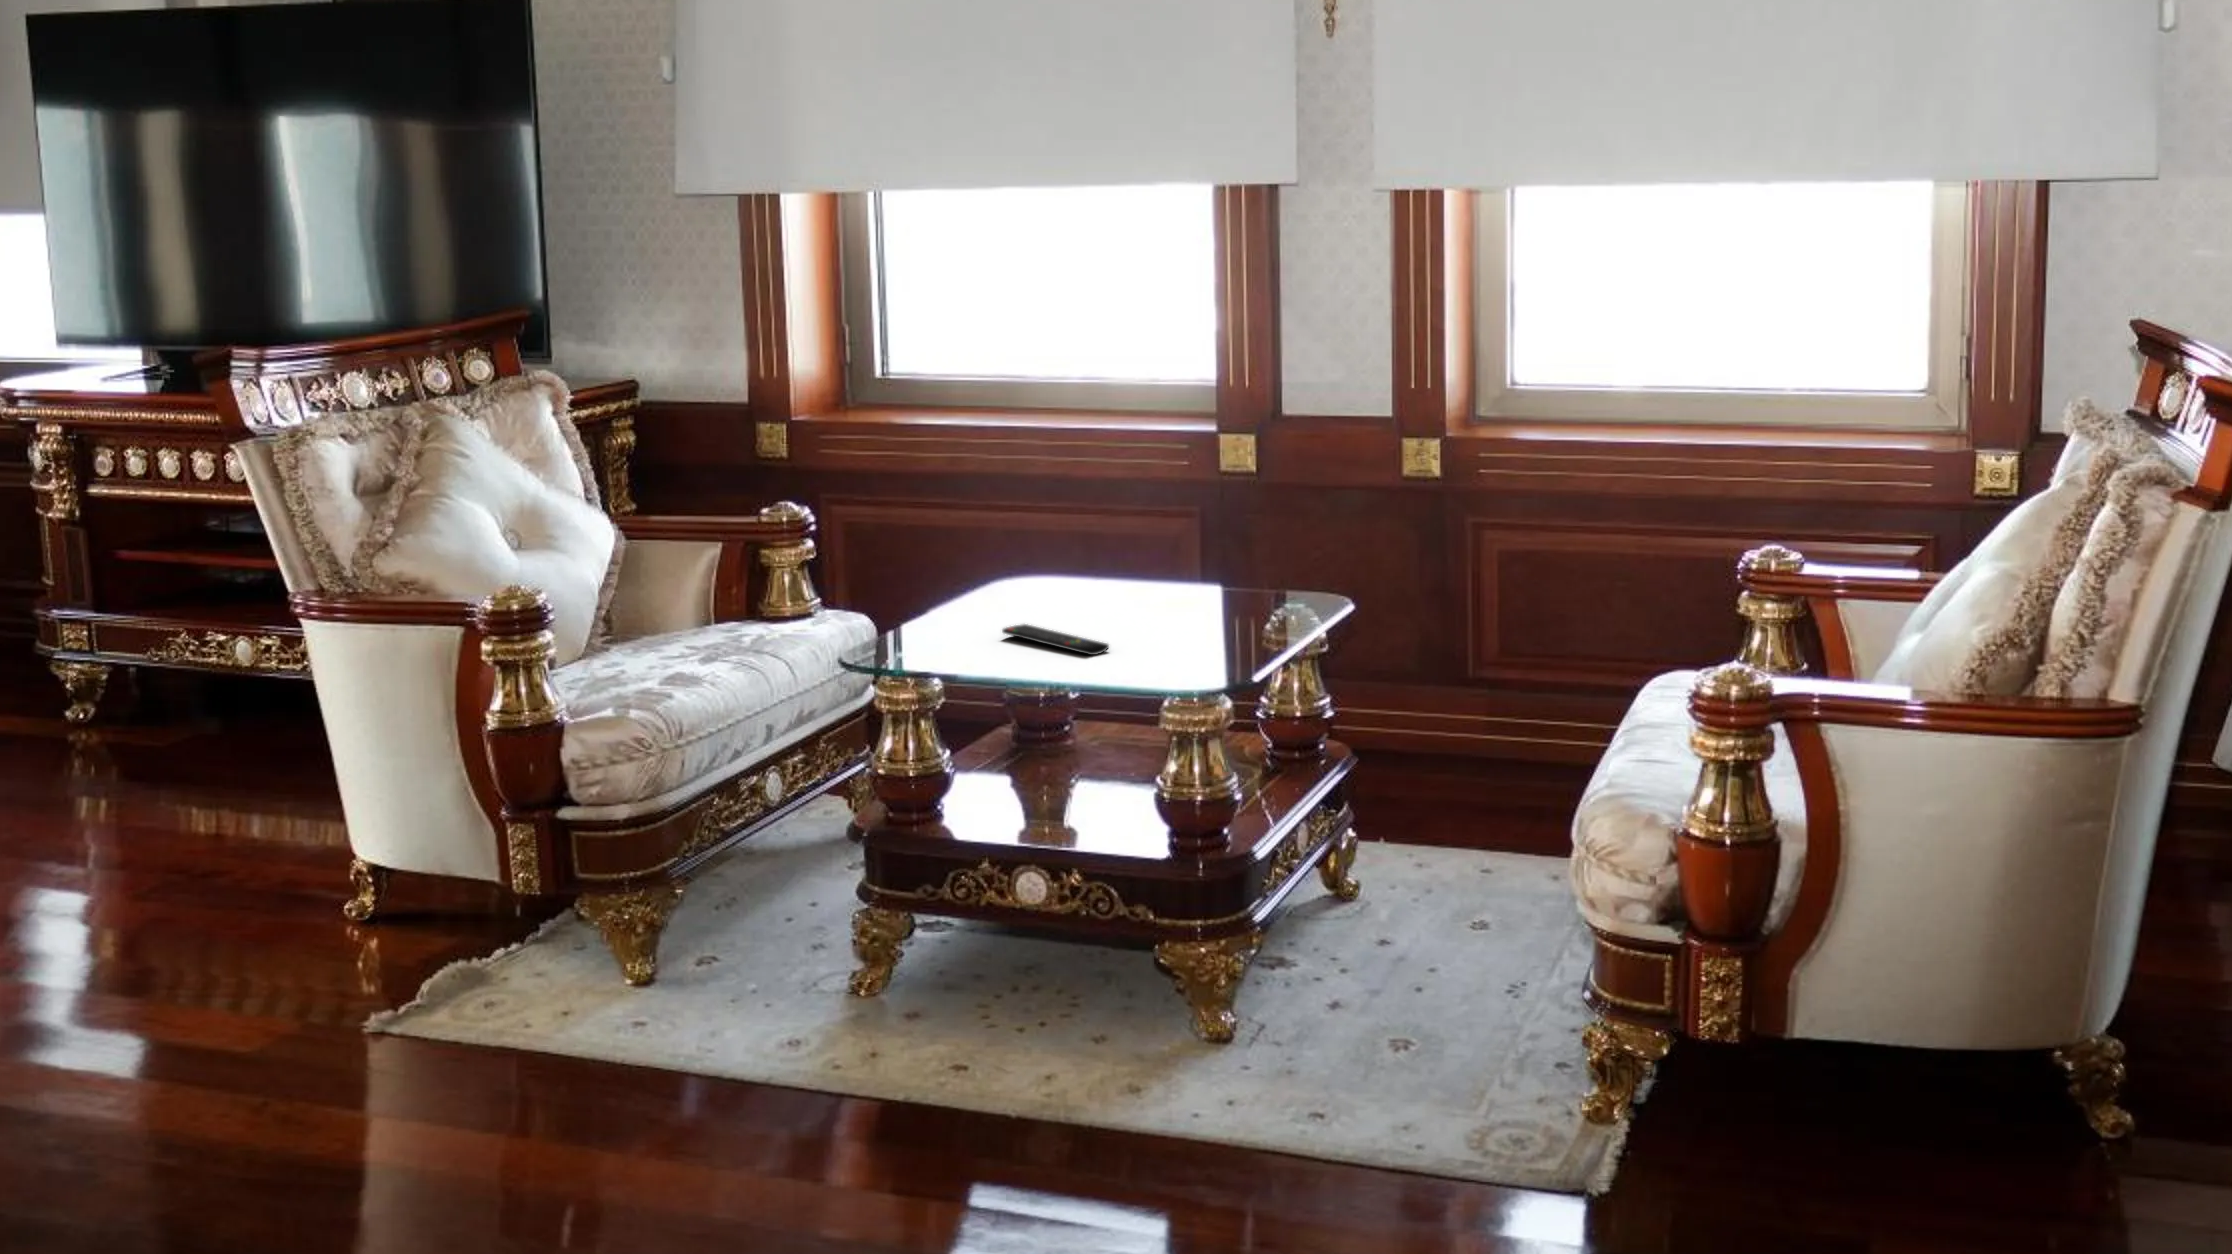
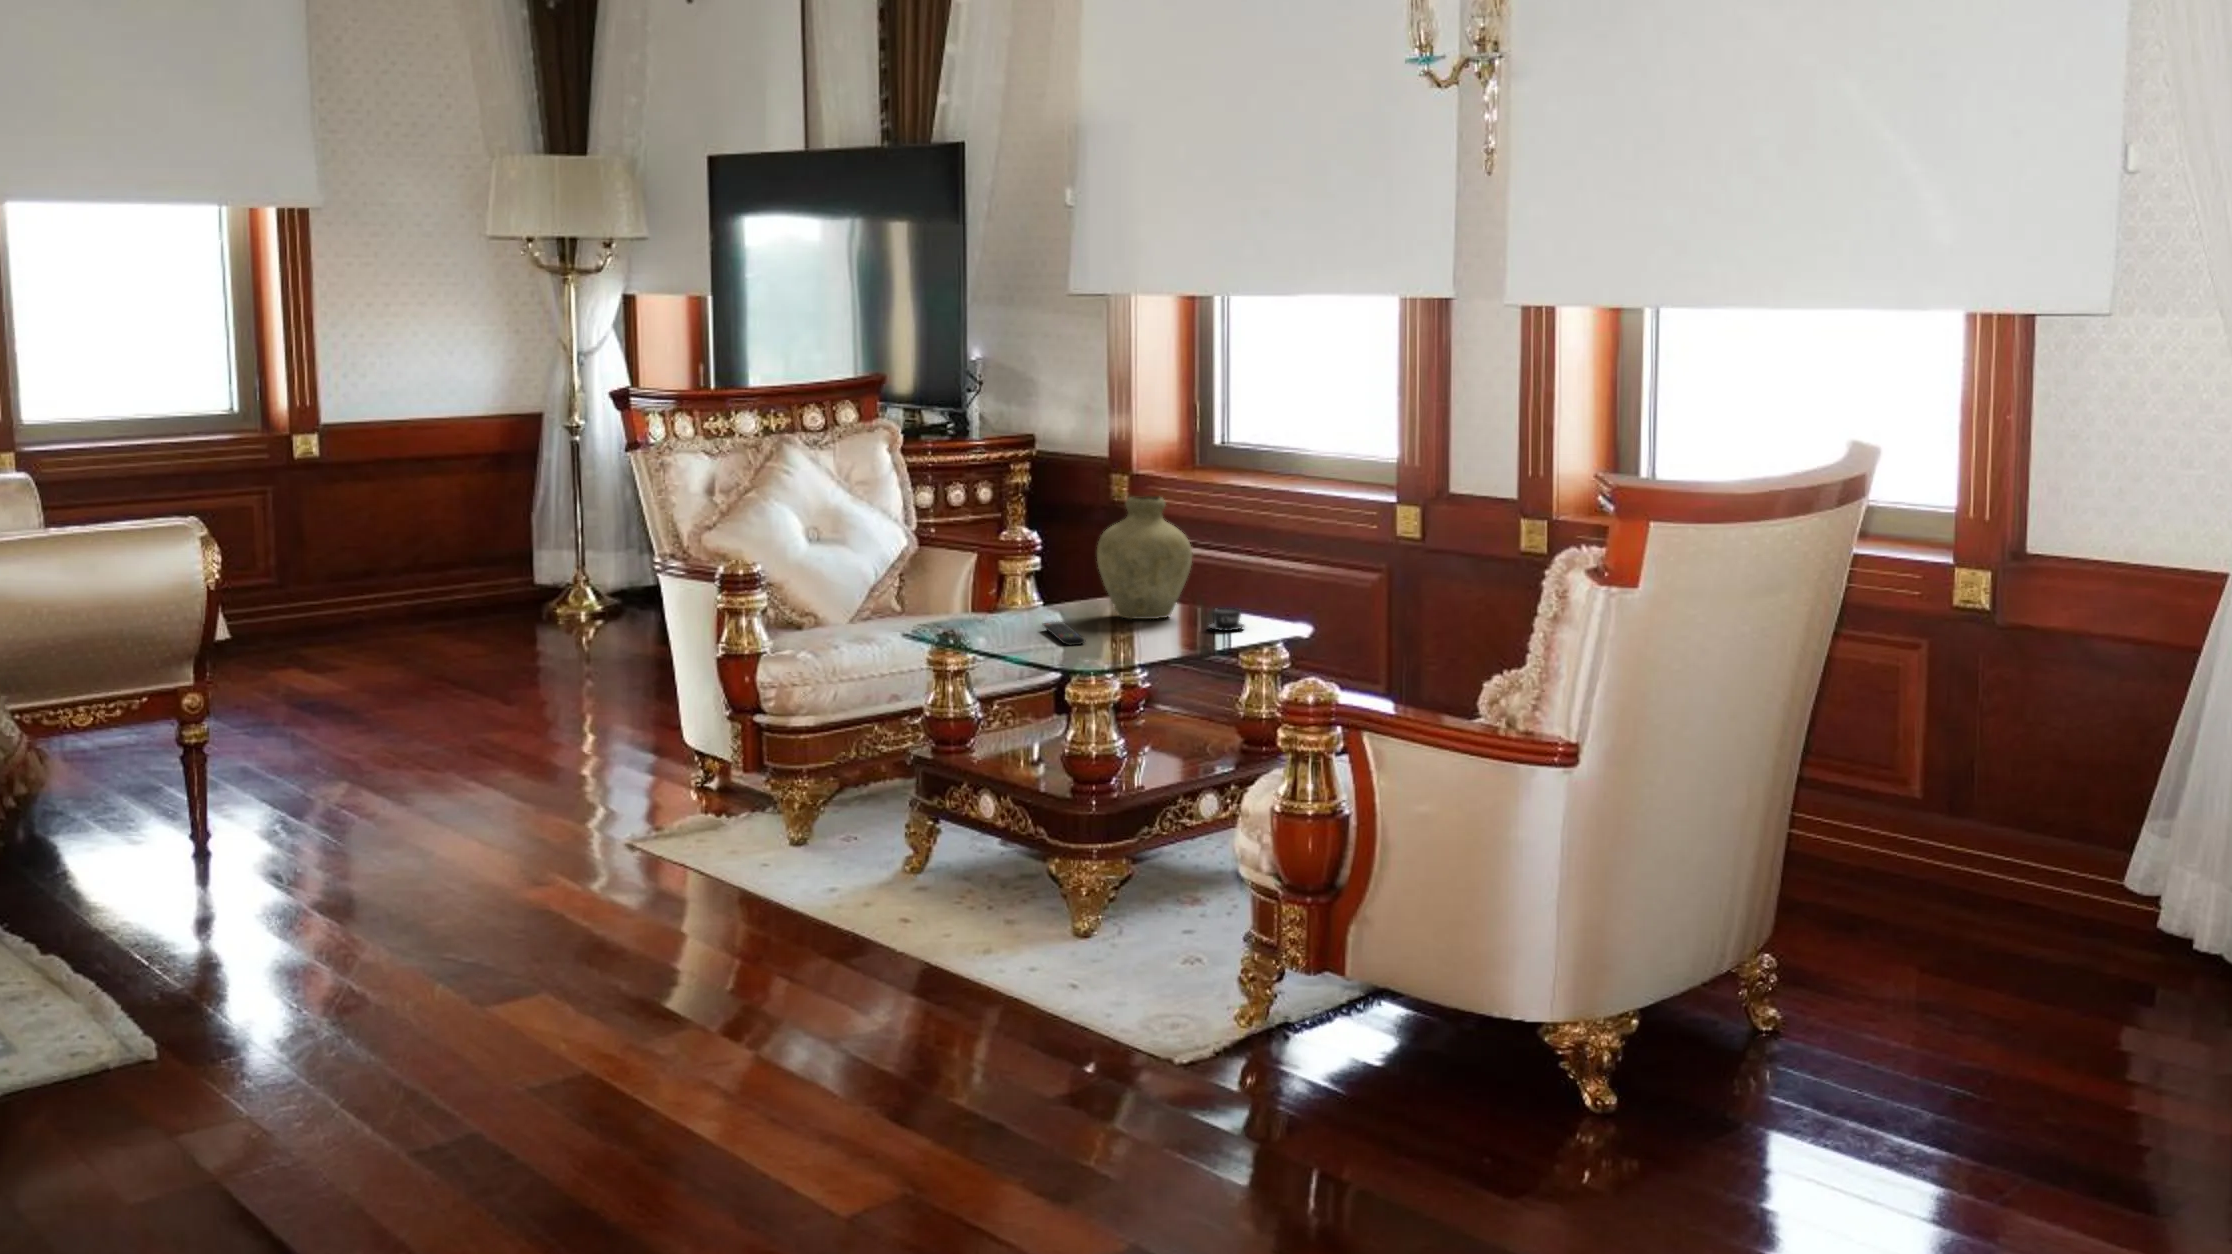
vase: none [1015,446,1140,609] -> present [1097,496,1192,619]
teacup: none [1197,581,1251,611] -> present [1209,608,1244,631]

